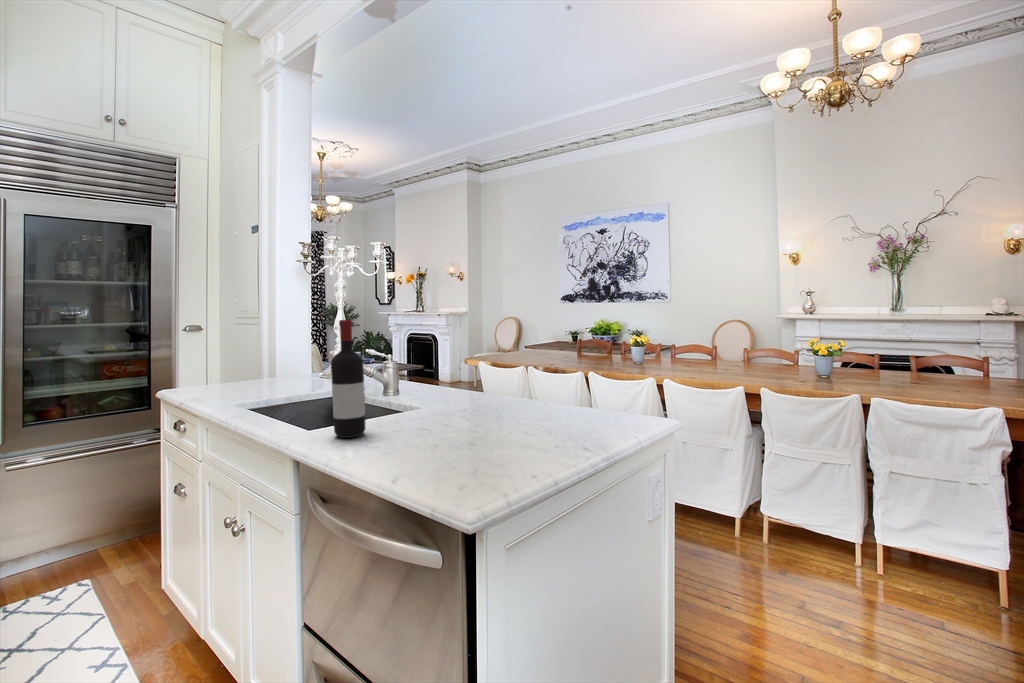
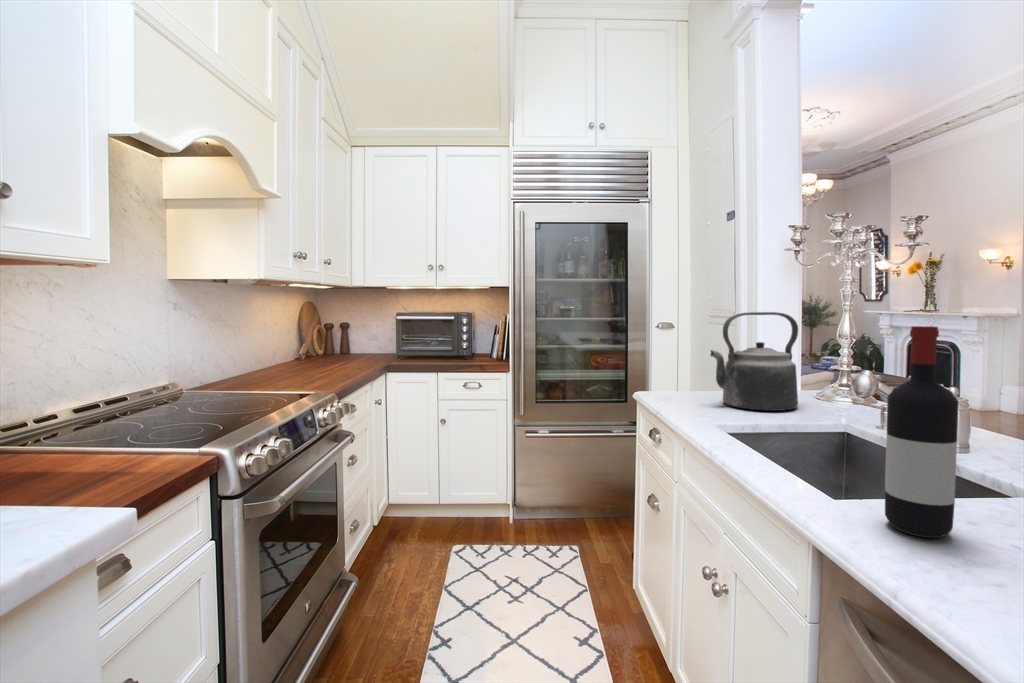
kettle: none [233,313,307,391] -> present [710,312,798,411]

